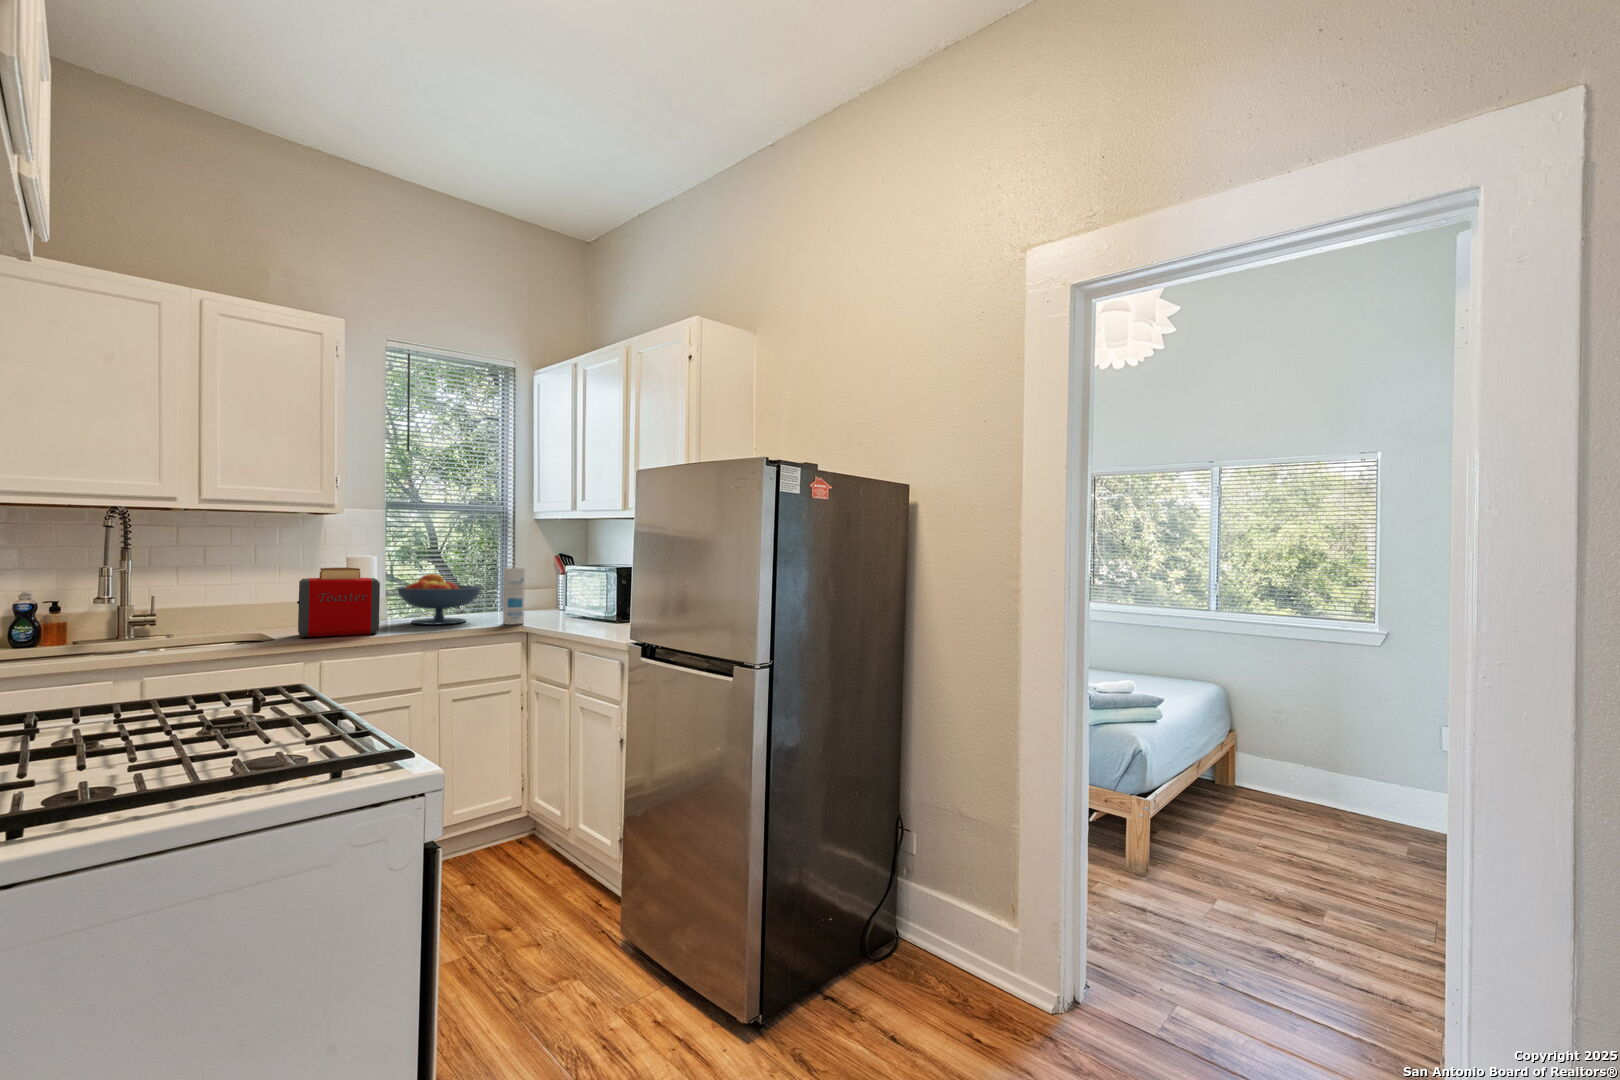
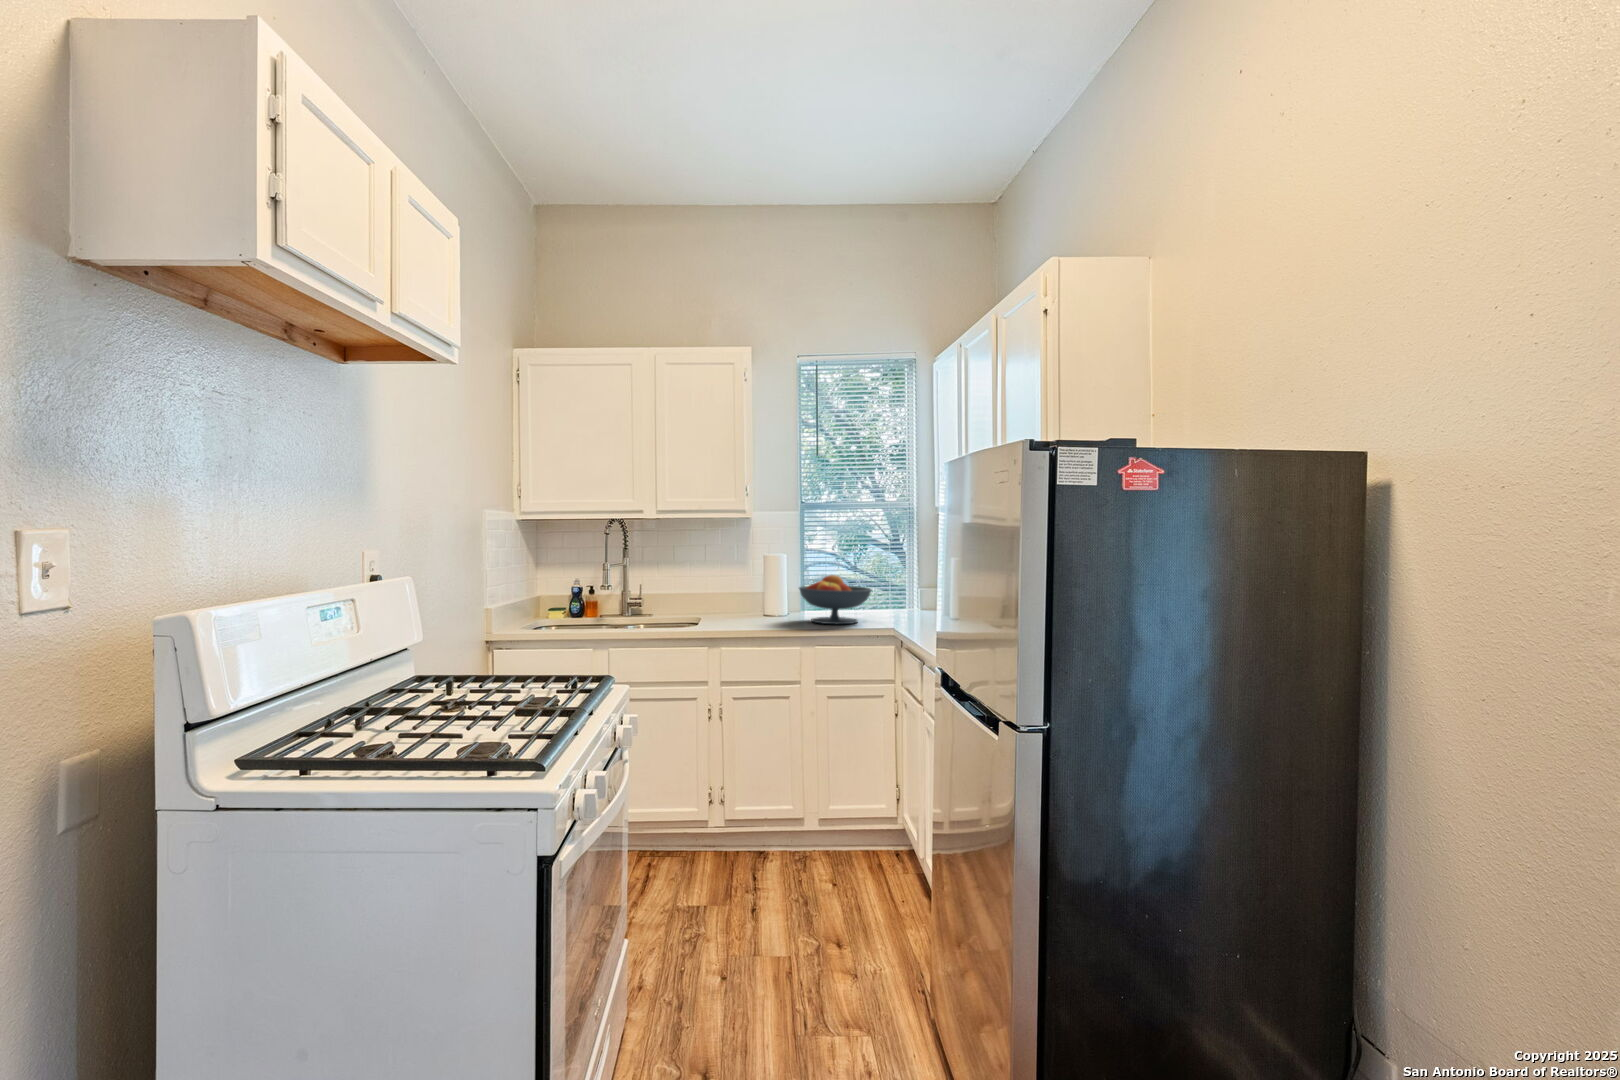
toaster: present [297,568,380,637] -> none [711,568,776,629]
canister: present [503,568,525,625] -> none [883,572,904,630]

